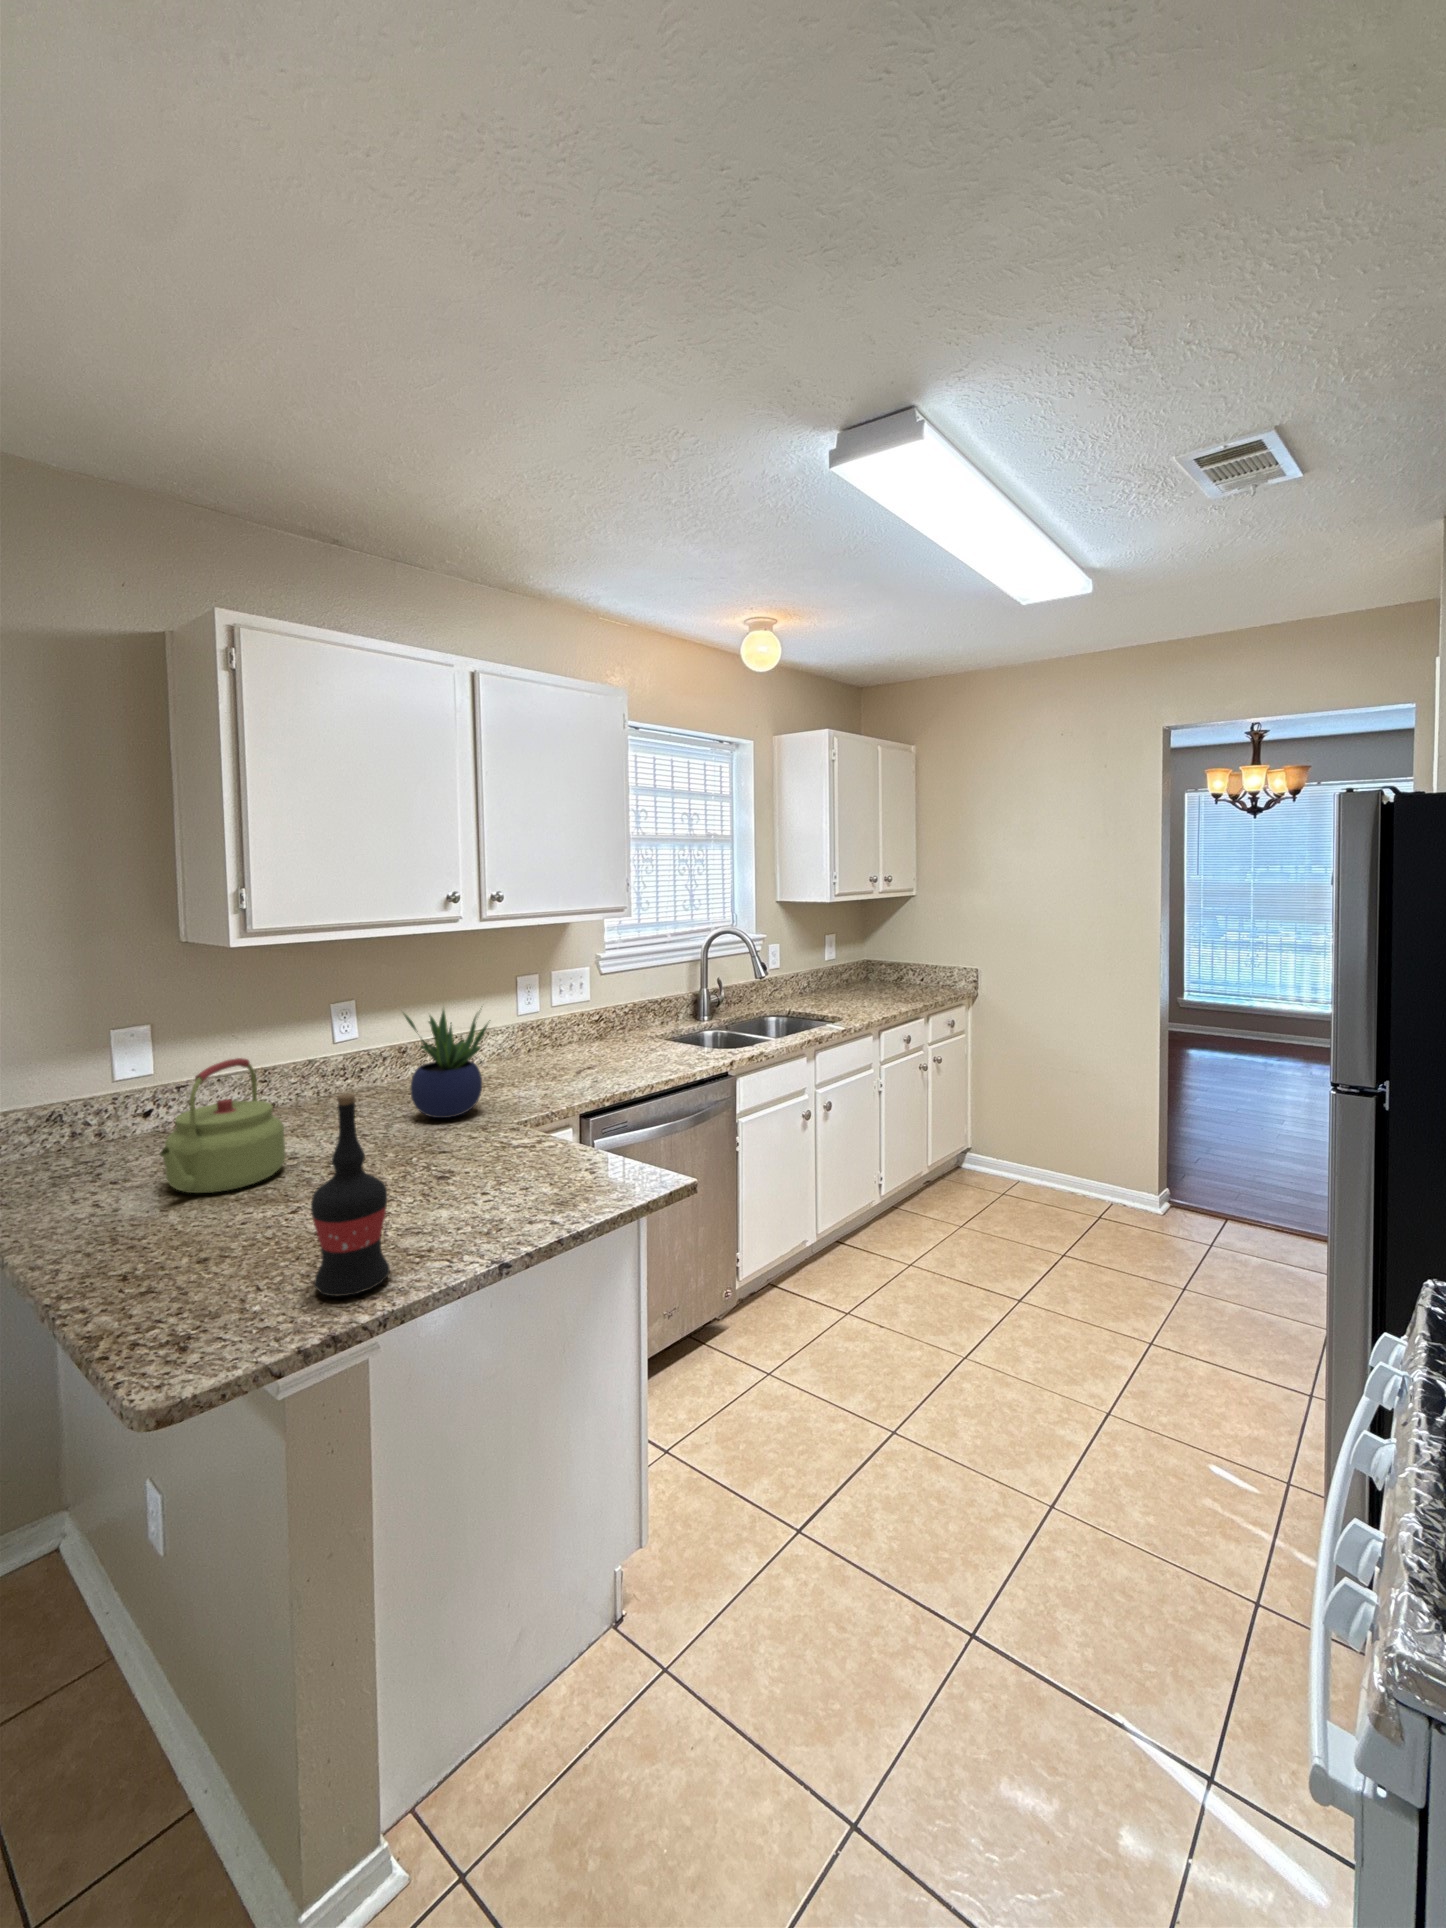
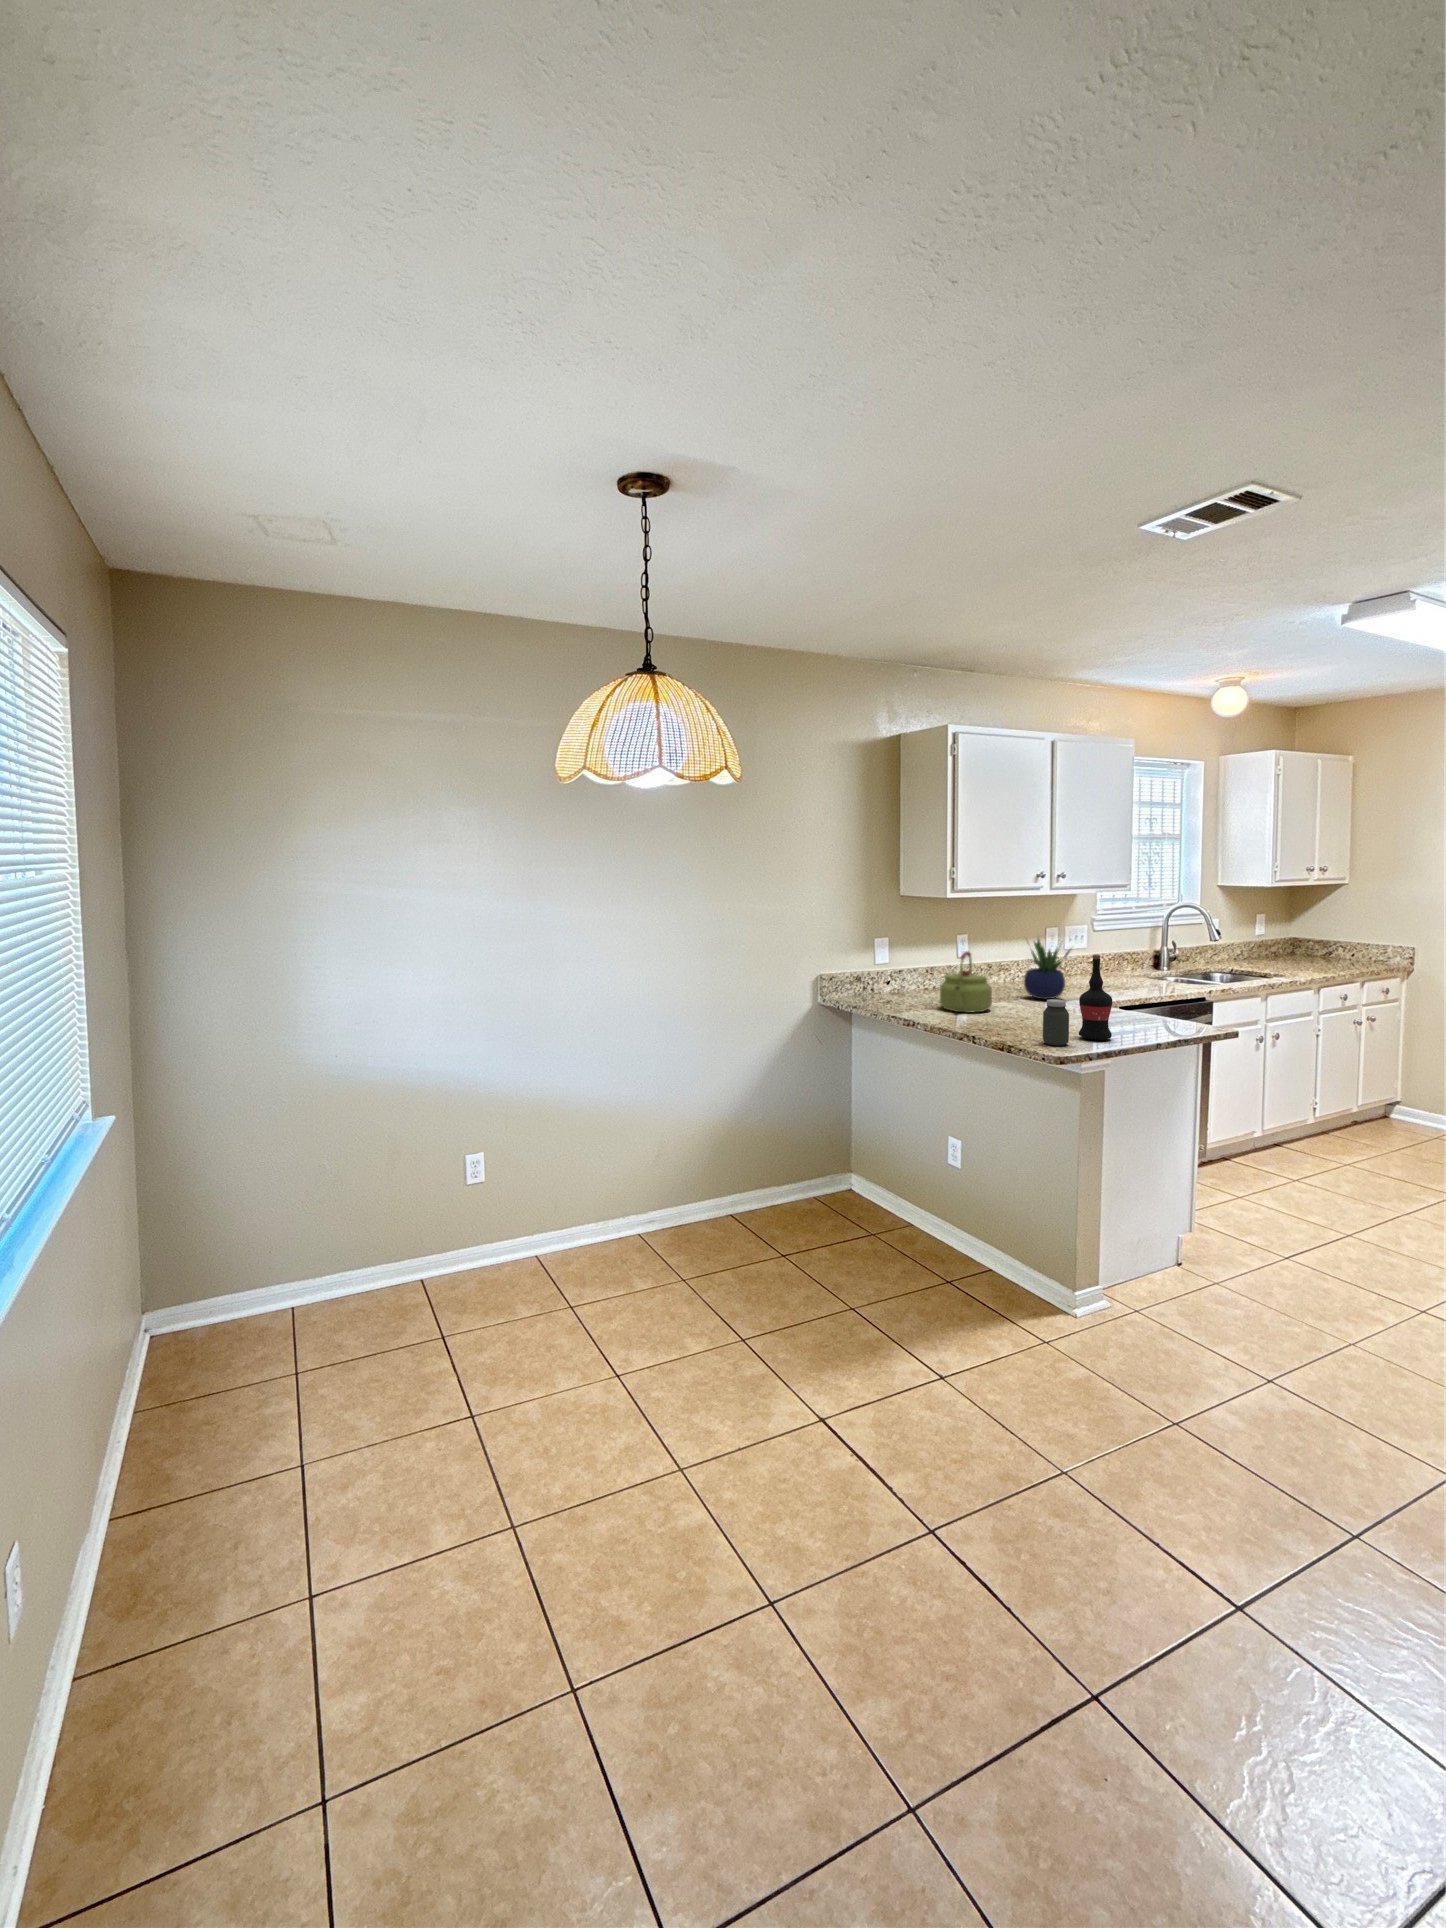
jar: none [167,1225,241,1355] -> present [1043,999,1069,1046]

